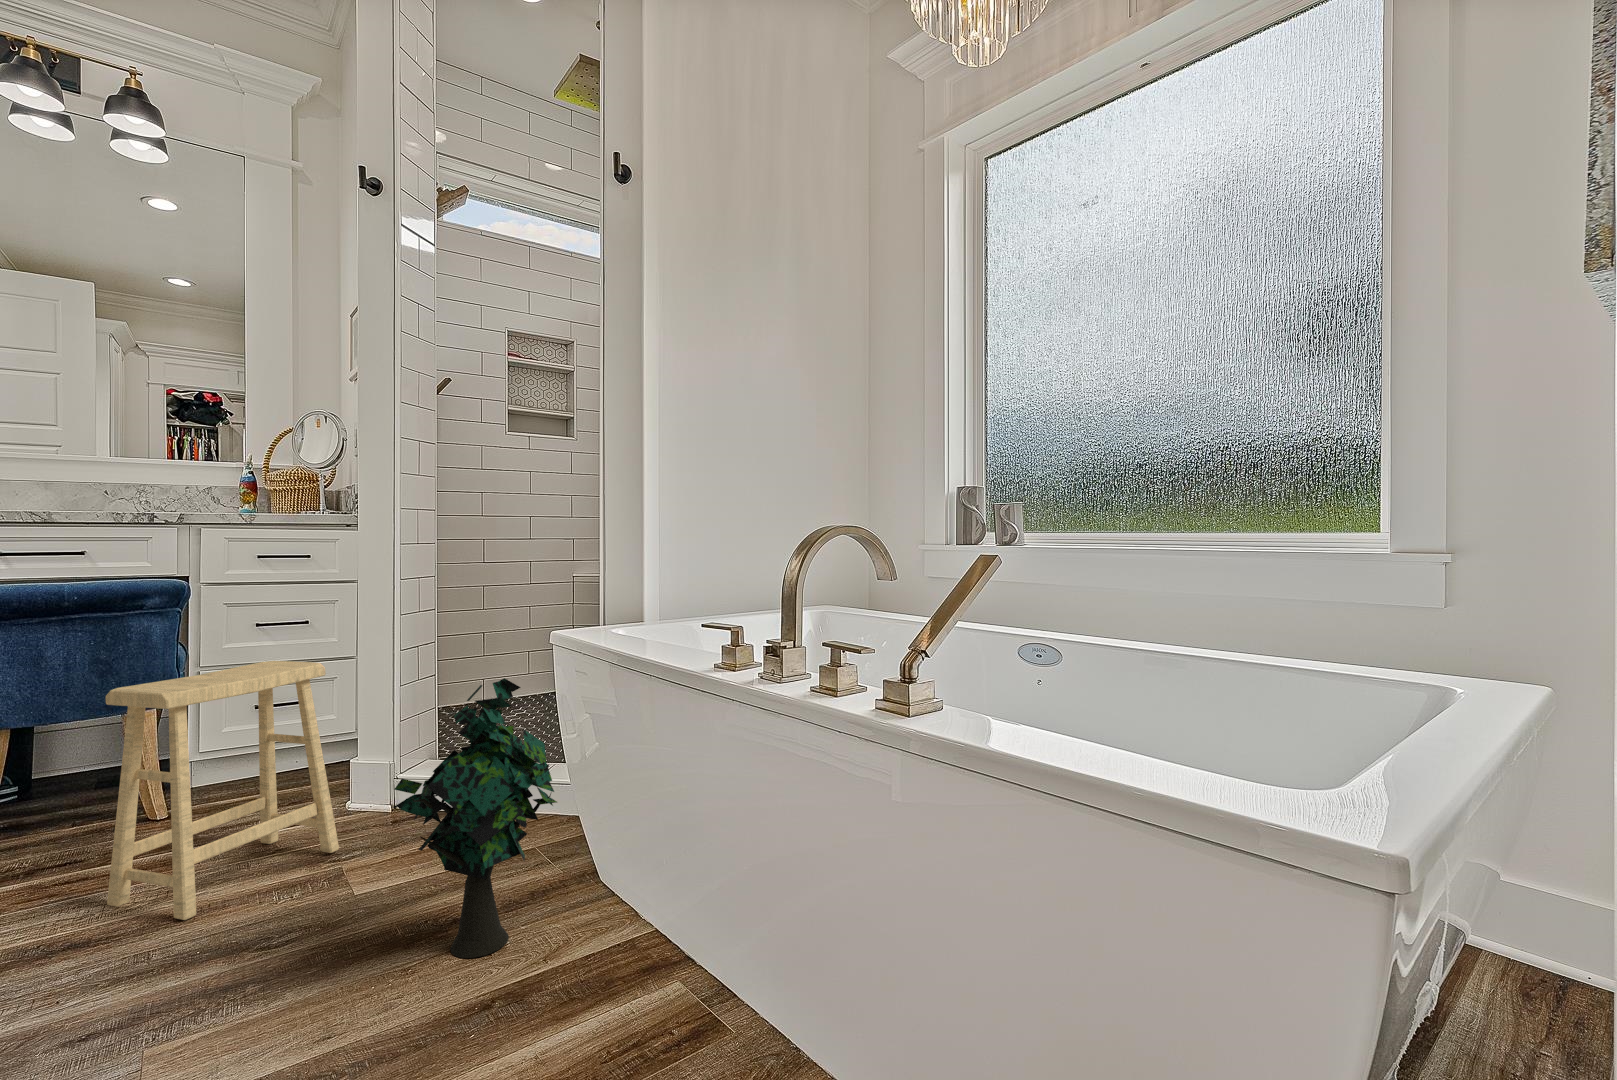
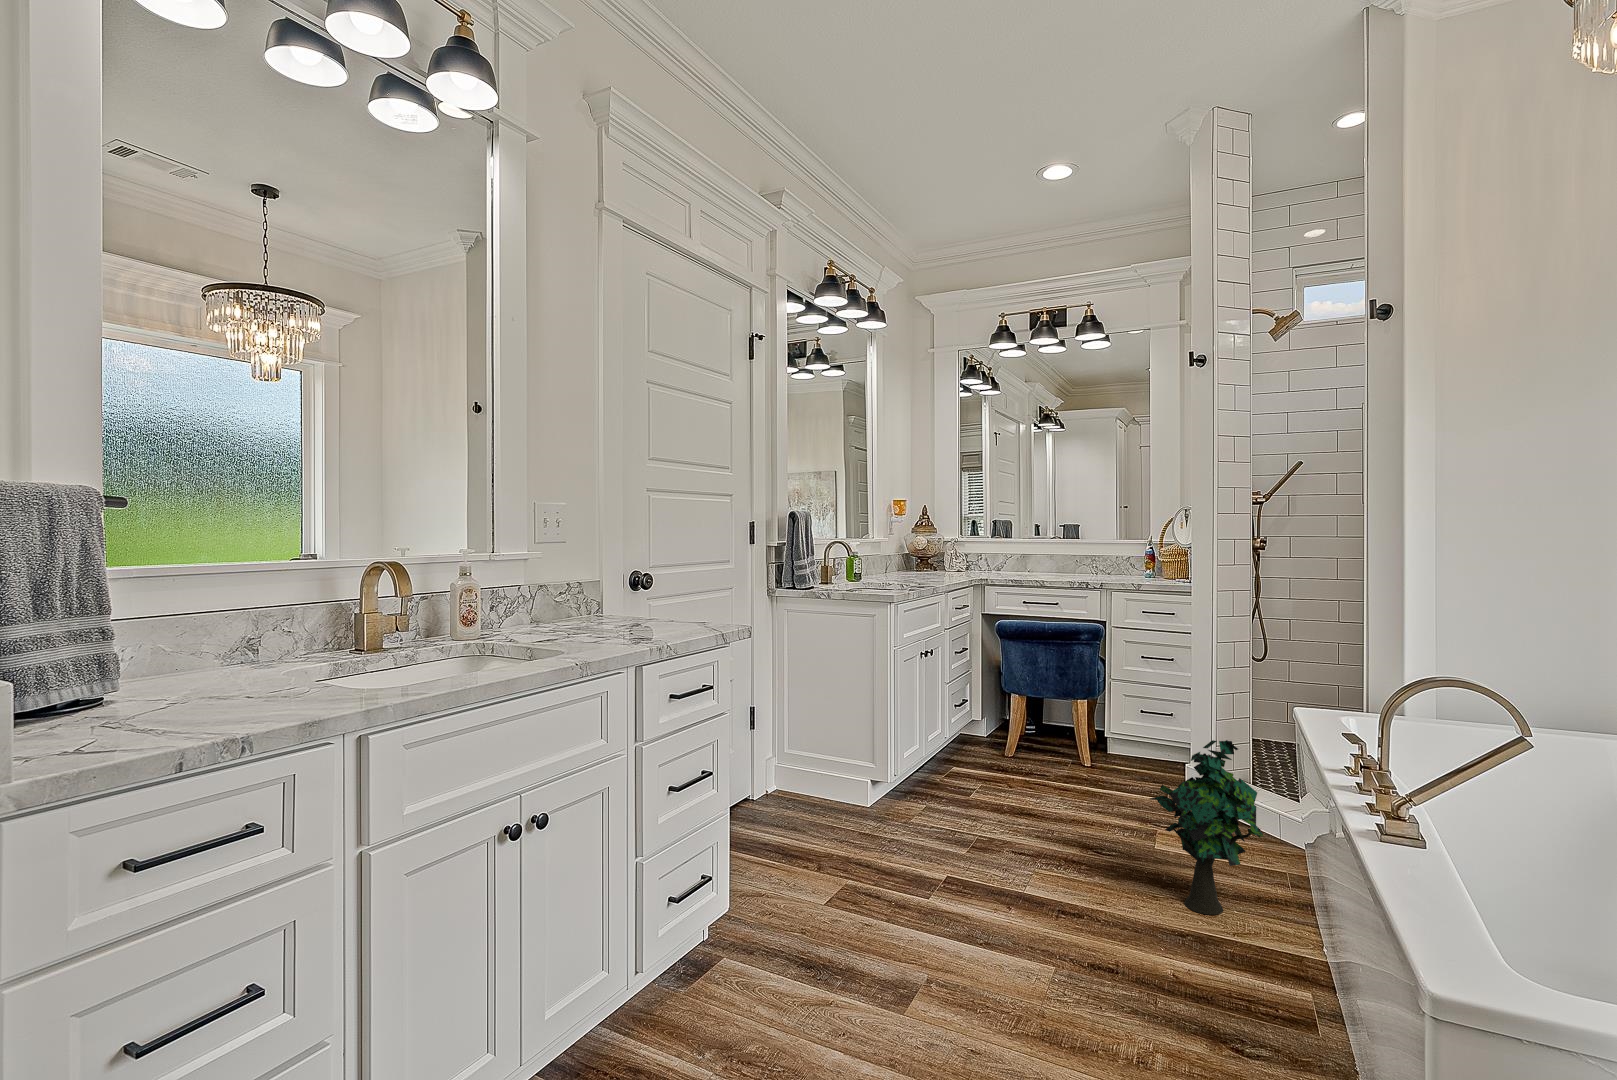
footstool: present [106,661,339,920] -> none [1047,688,1162,824]

